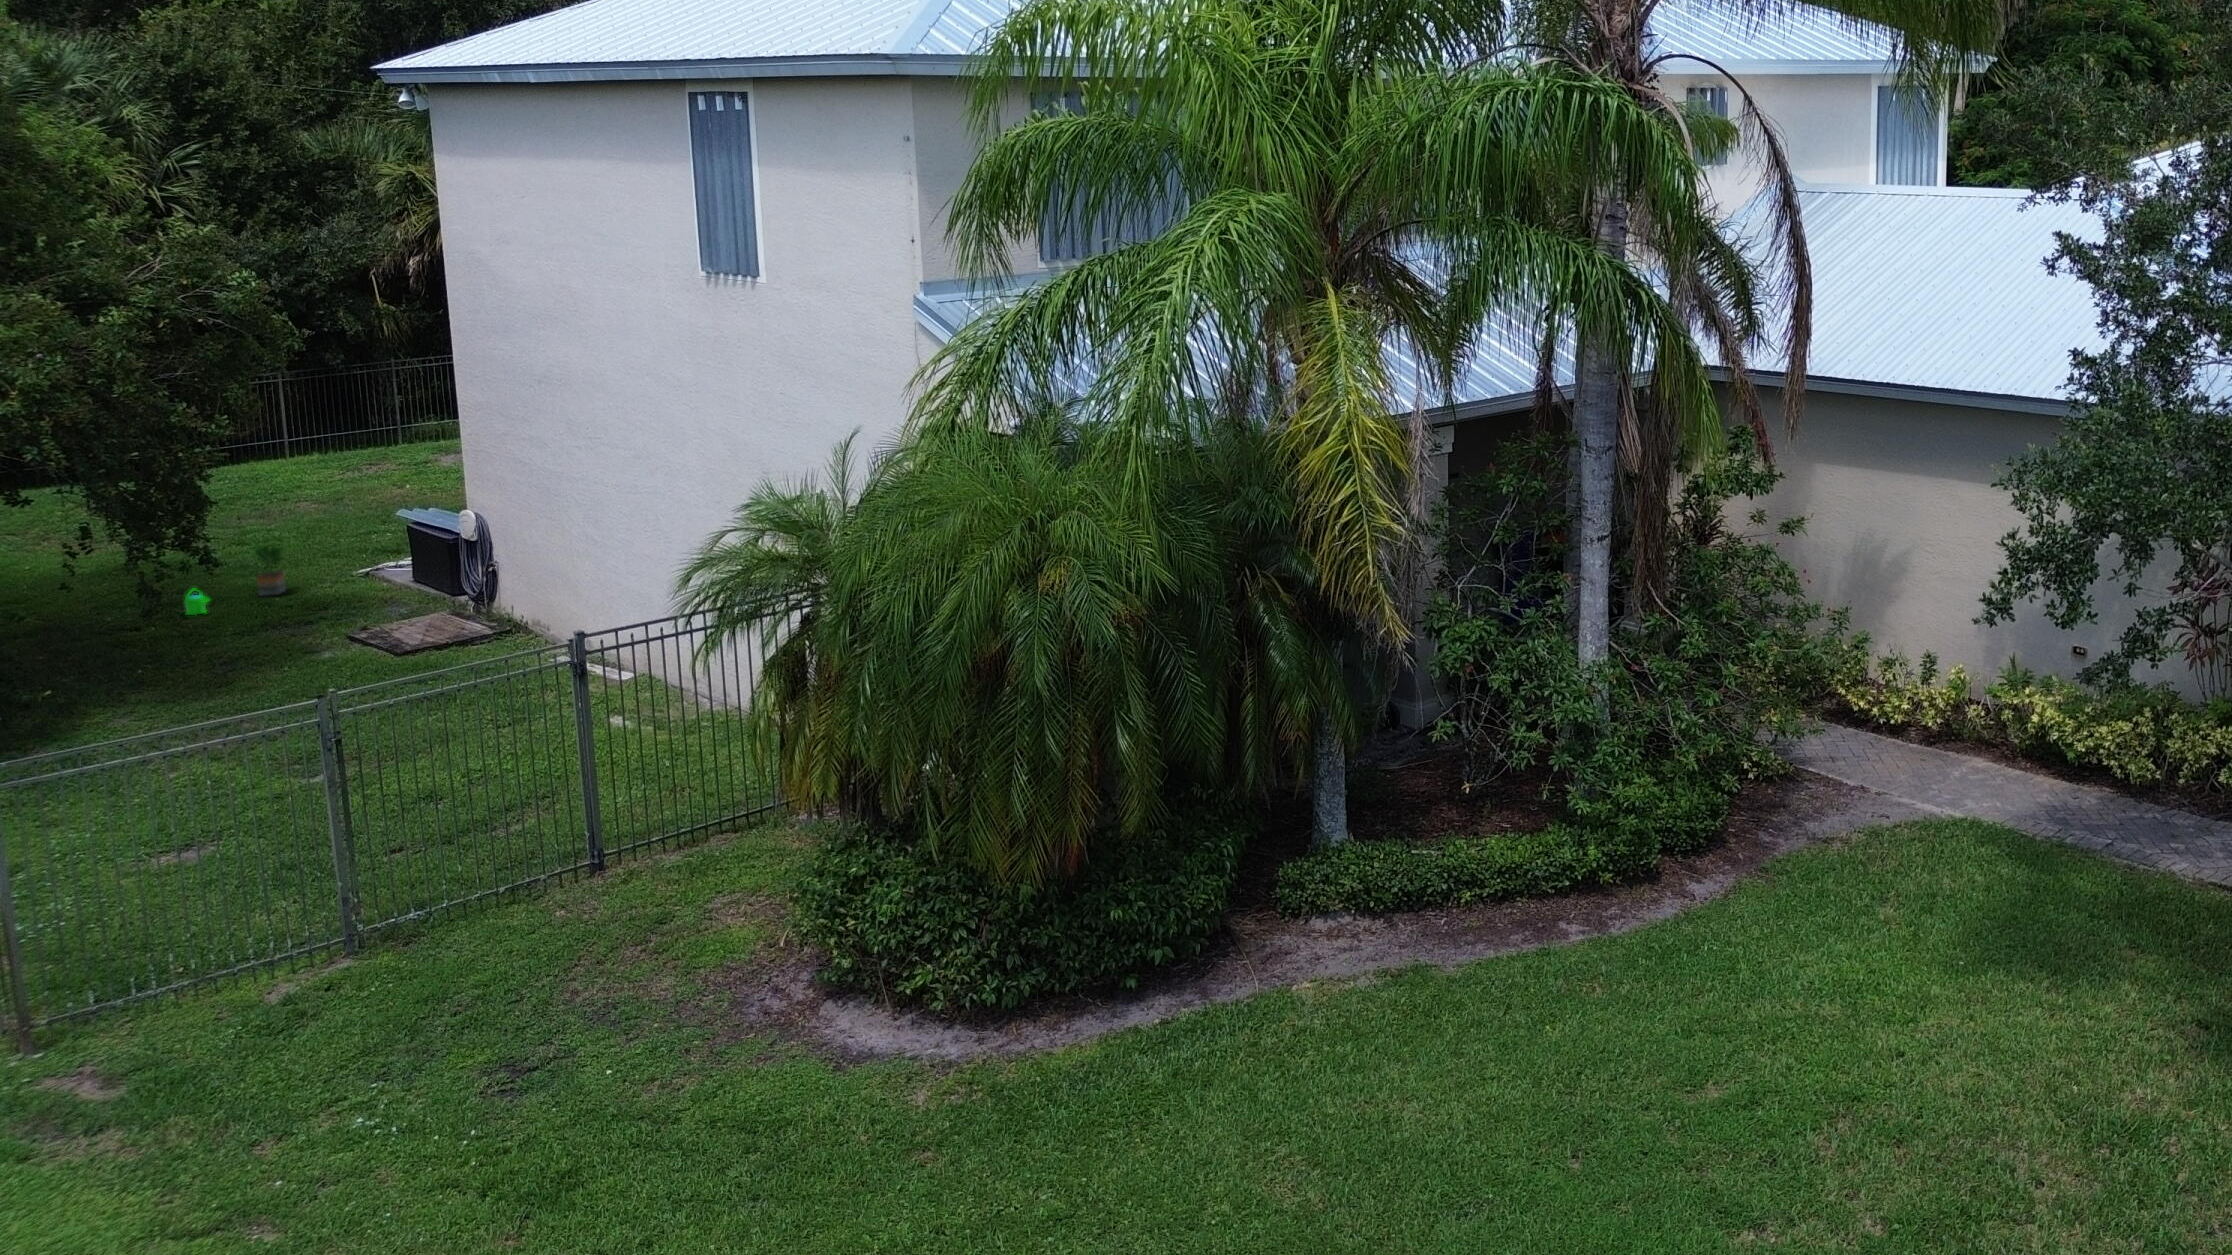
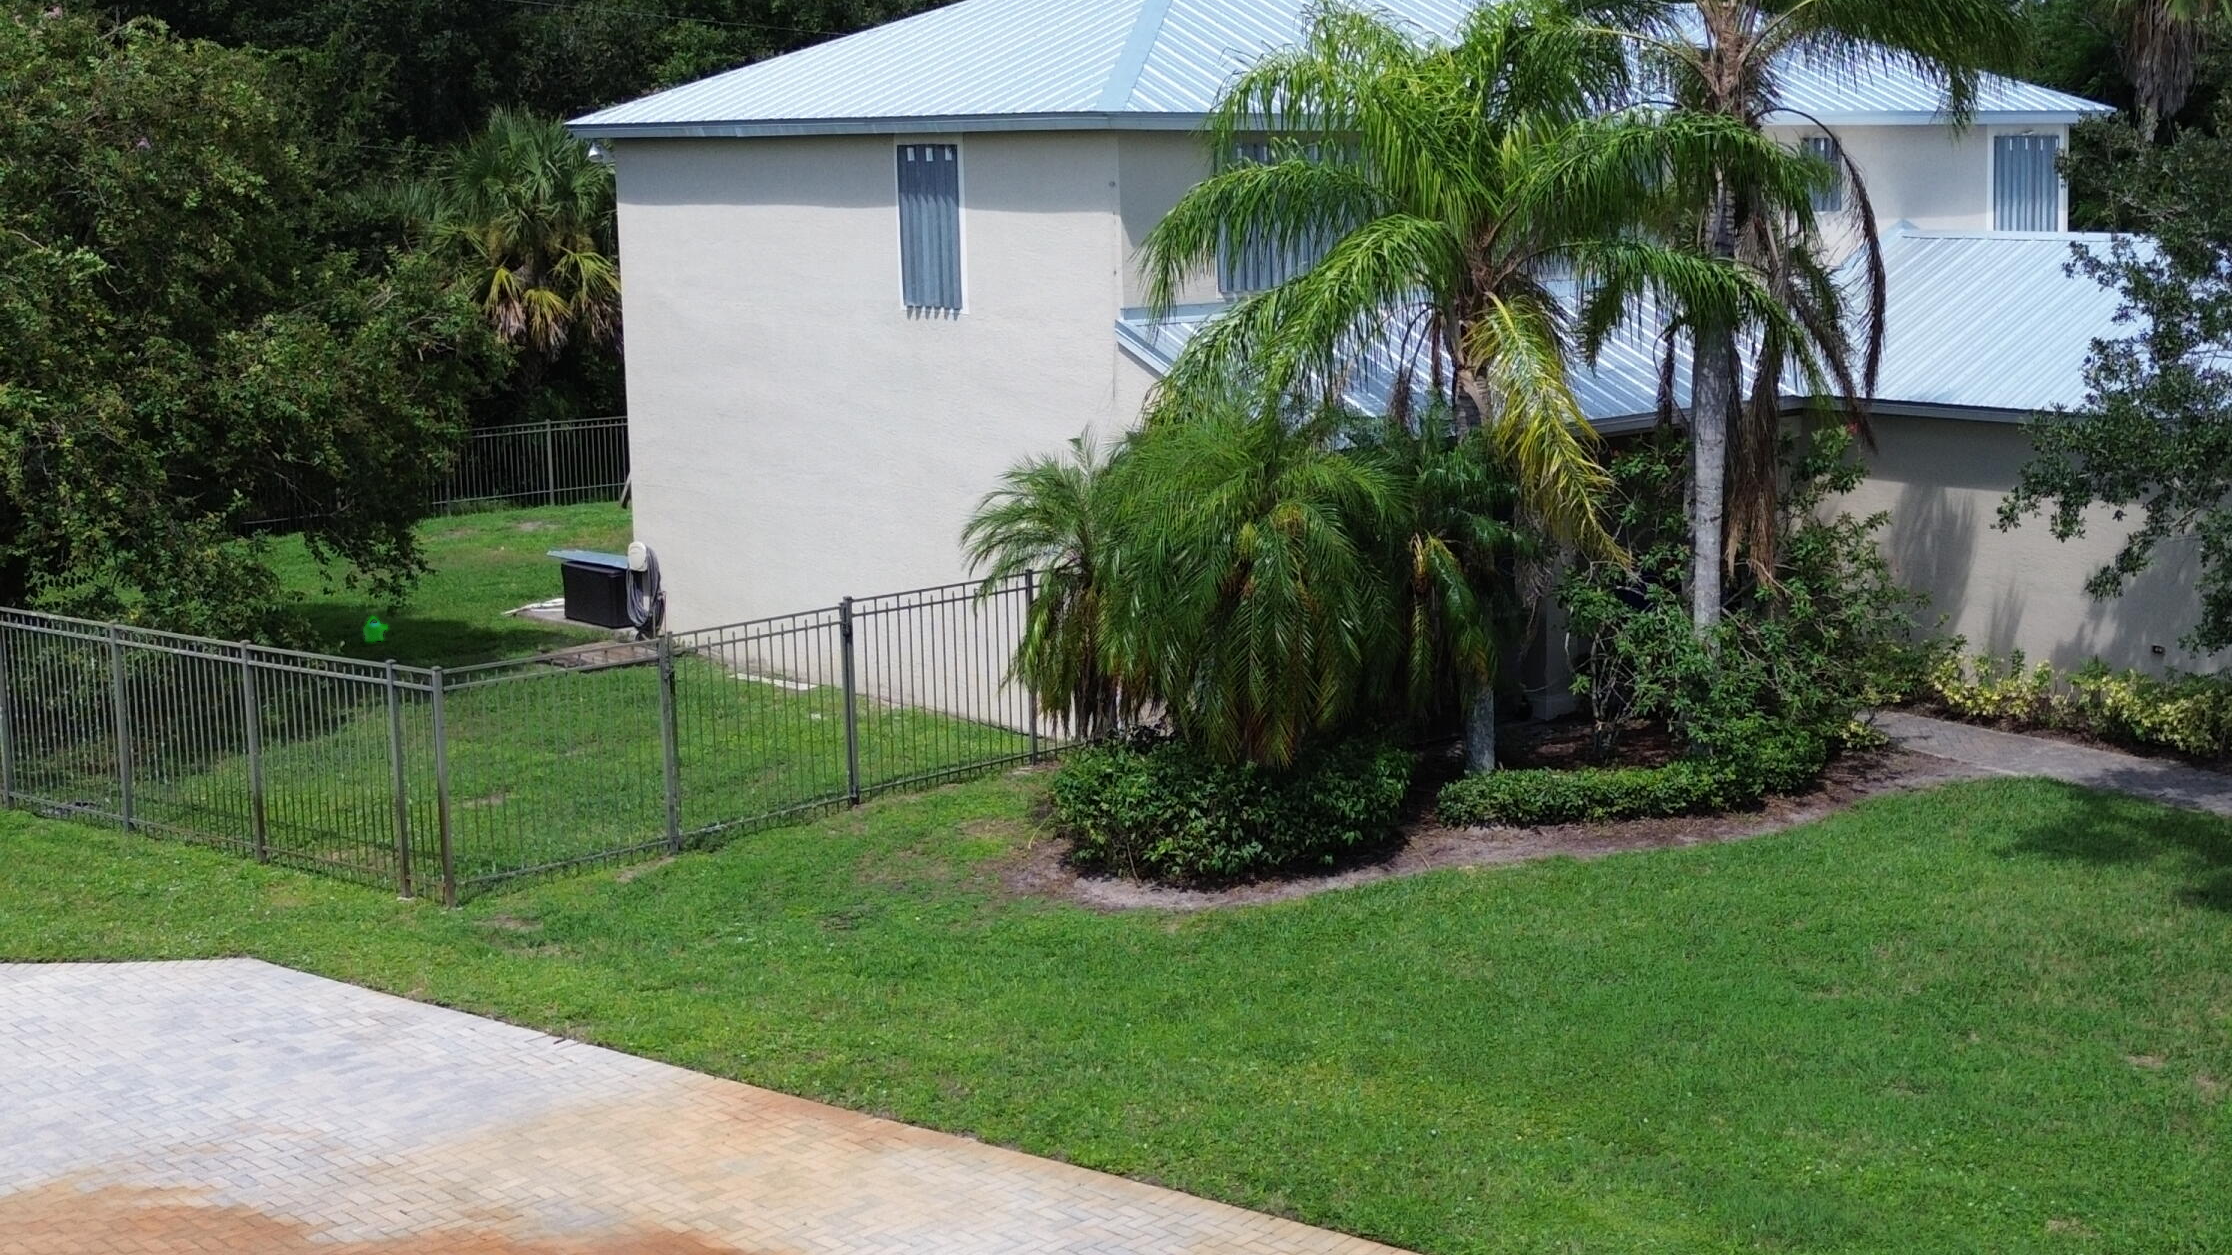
potted tree: present [254,545,288,596] -> none [419,579,453,627]

